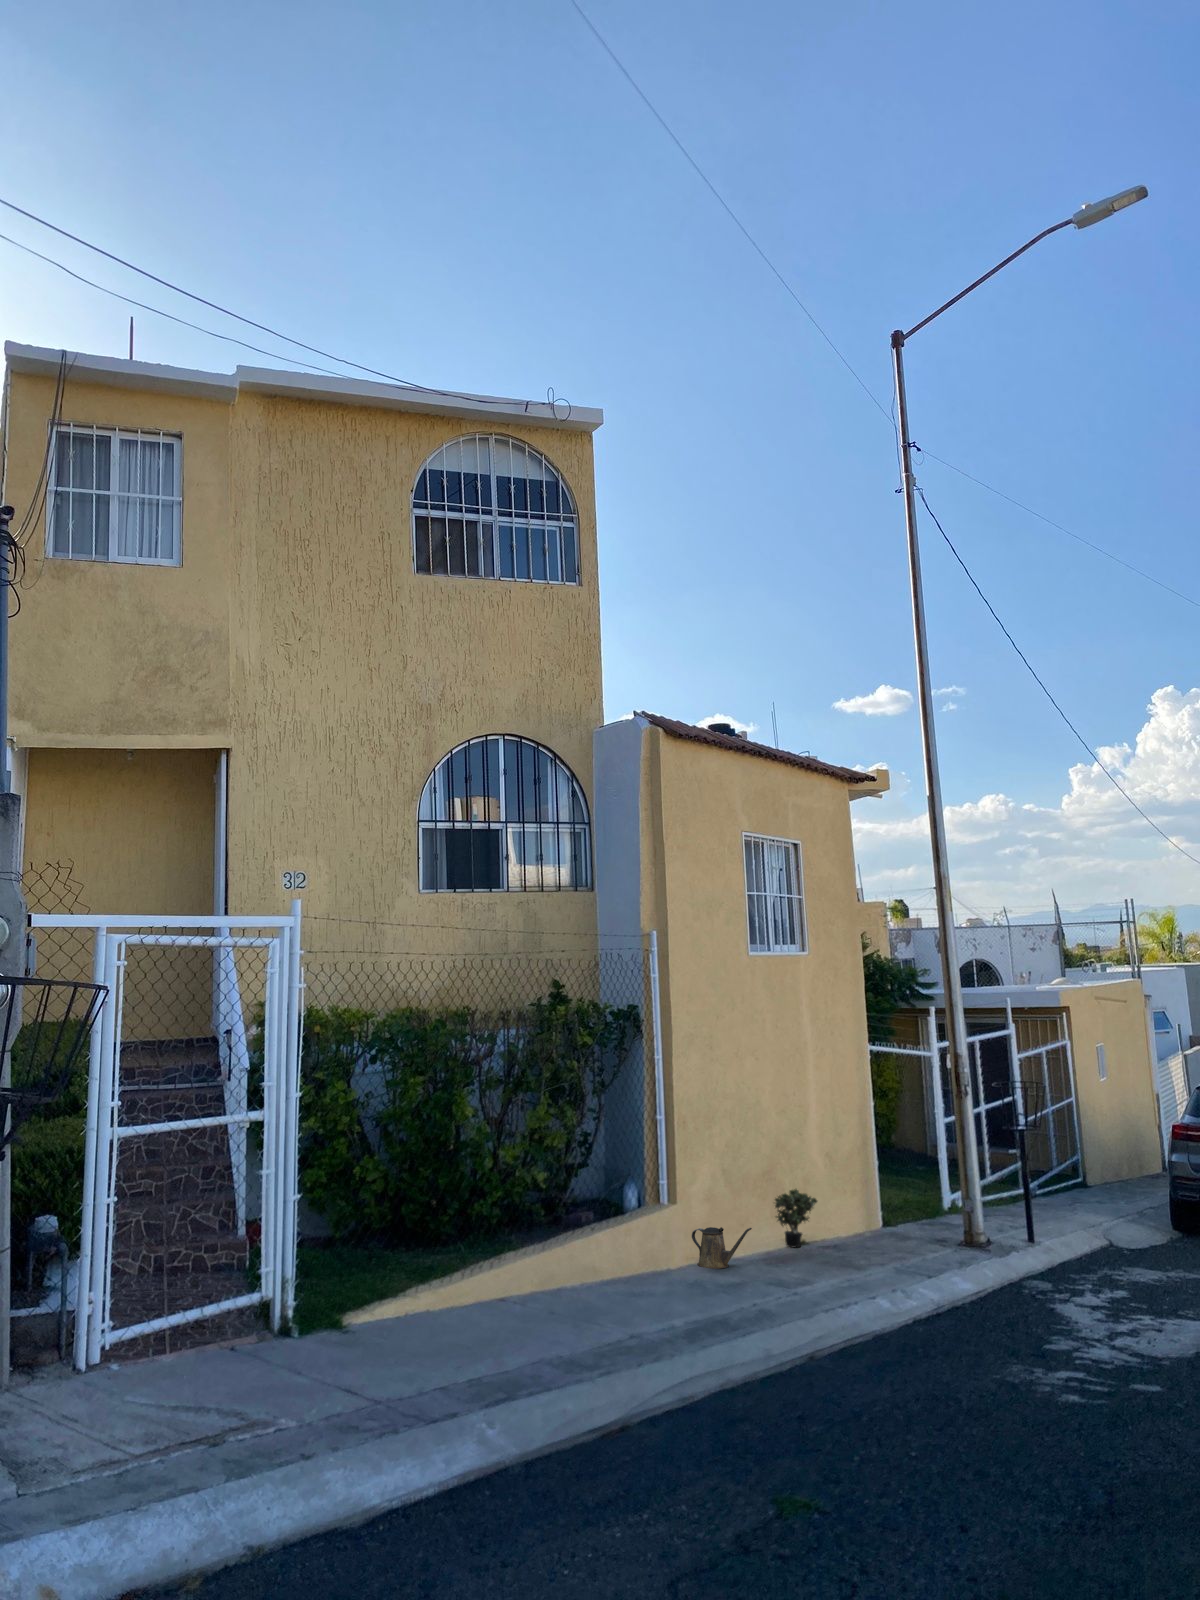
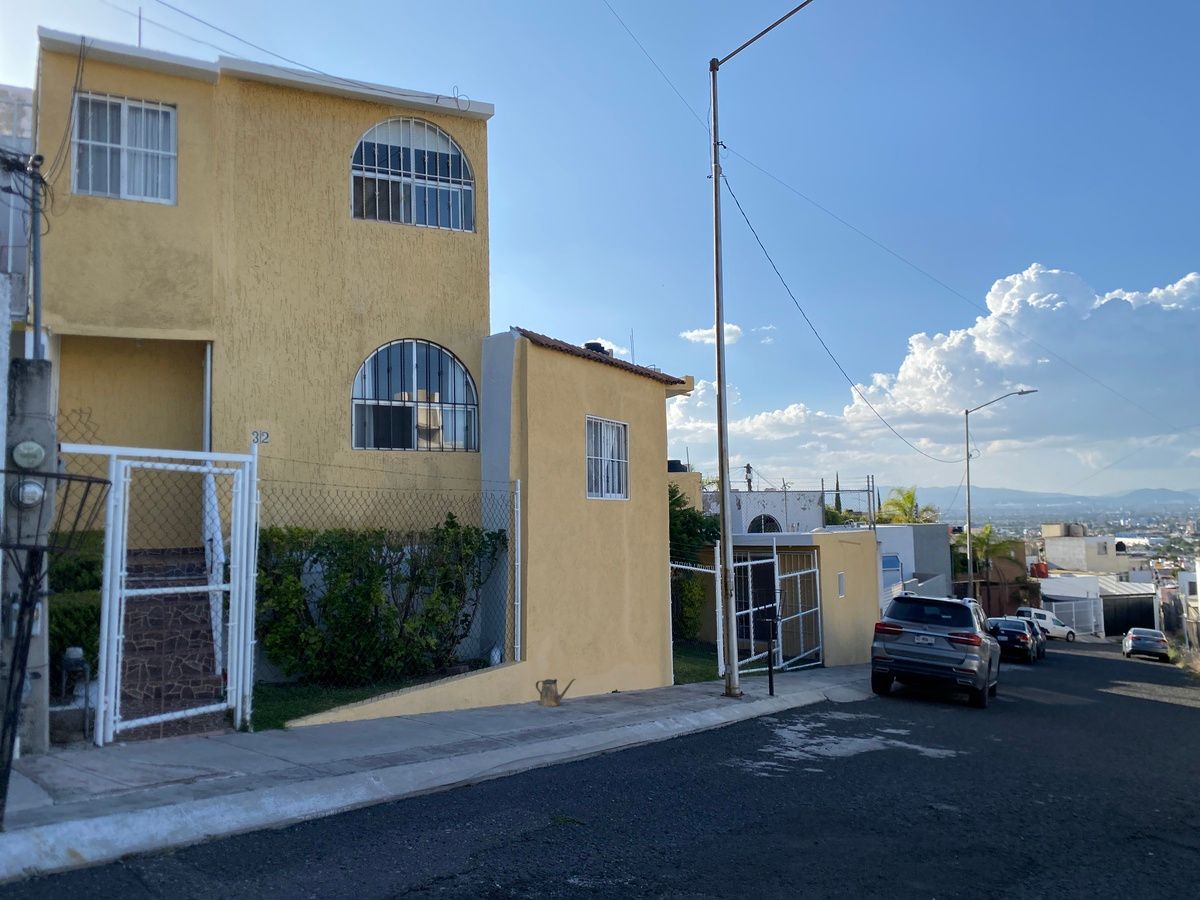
potted plant: present [775,1189,817,1248] -> none [595,657,625,696]

